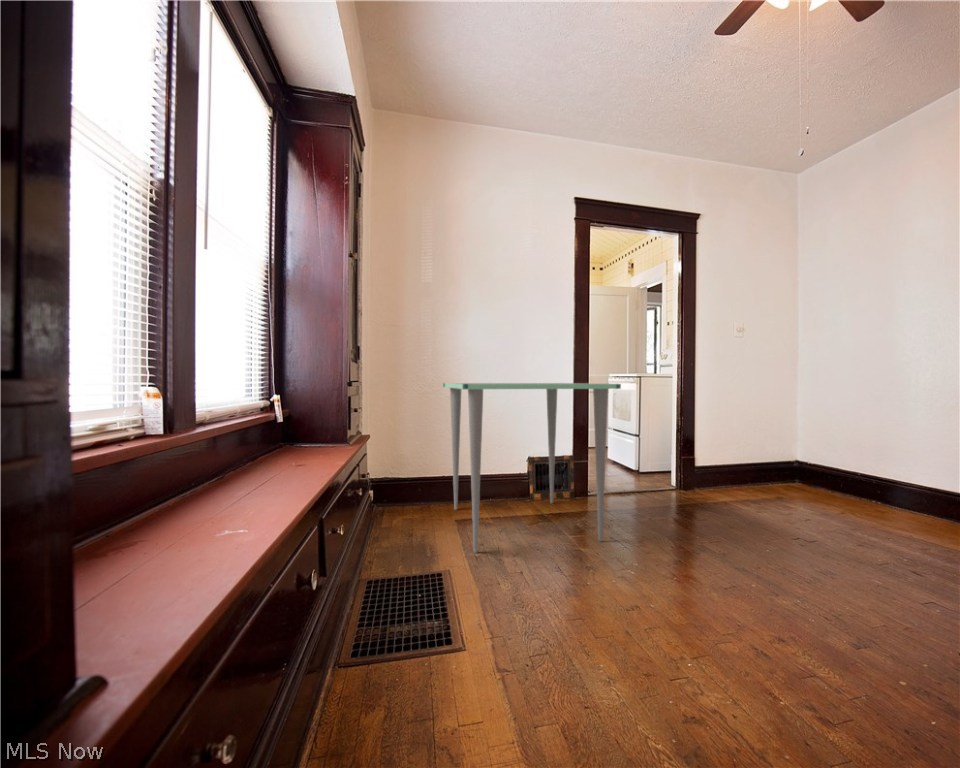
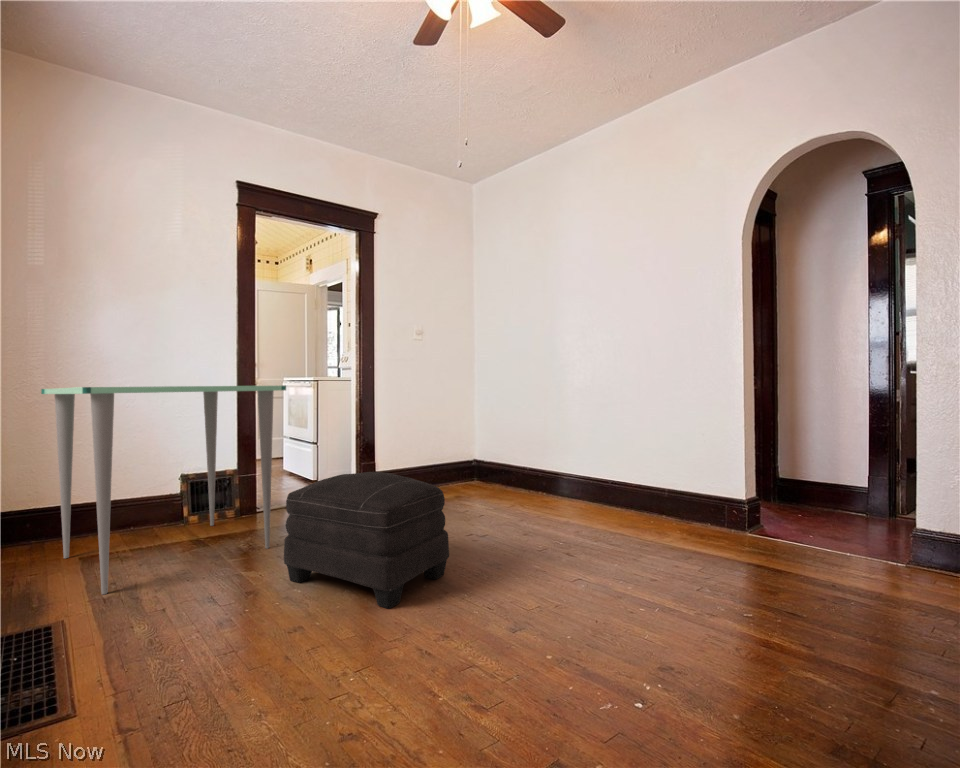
ottoman: none [621,486,857,691] -> present [284,472,449,609]

